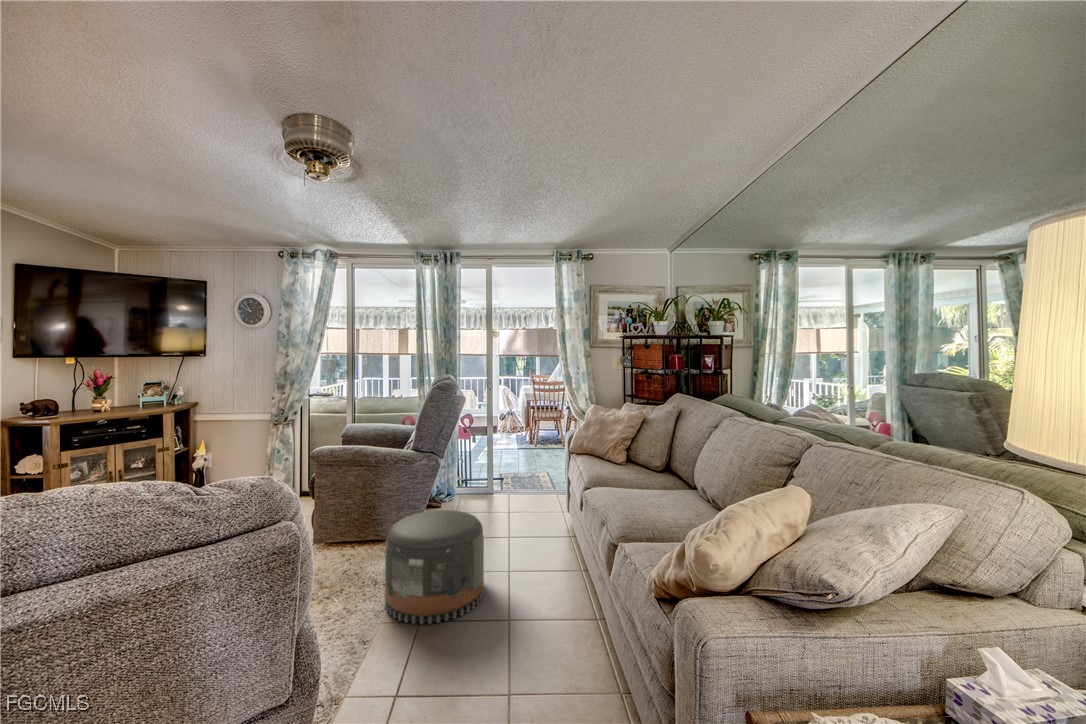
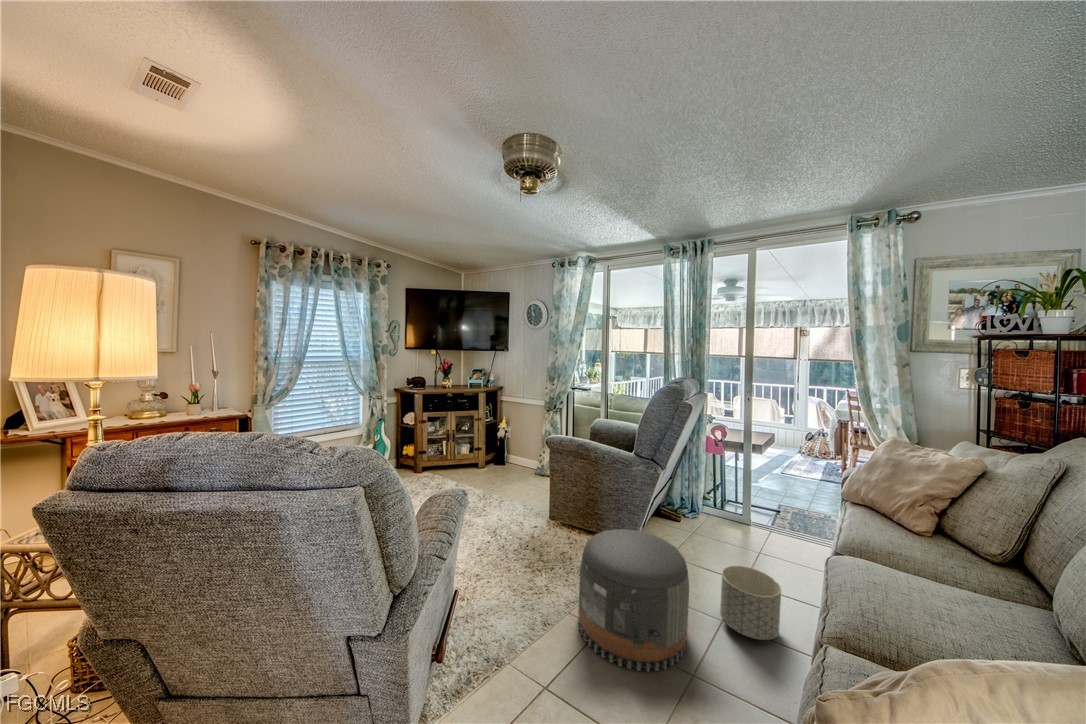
planter: none [501,516,541,566] -> present [720,566,781,640]

